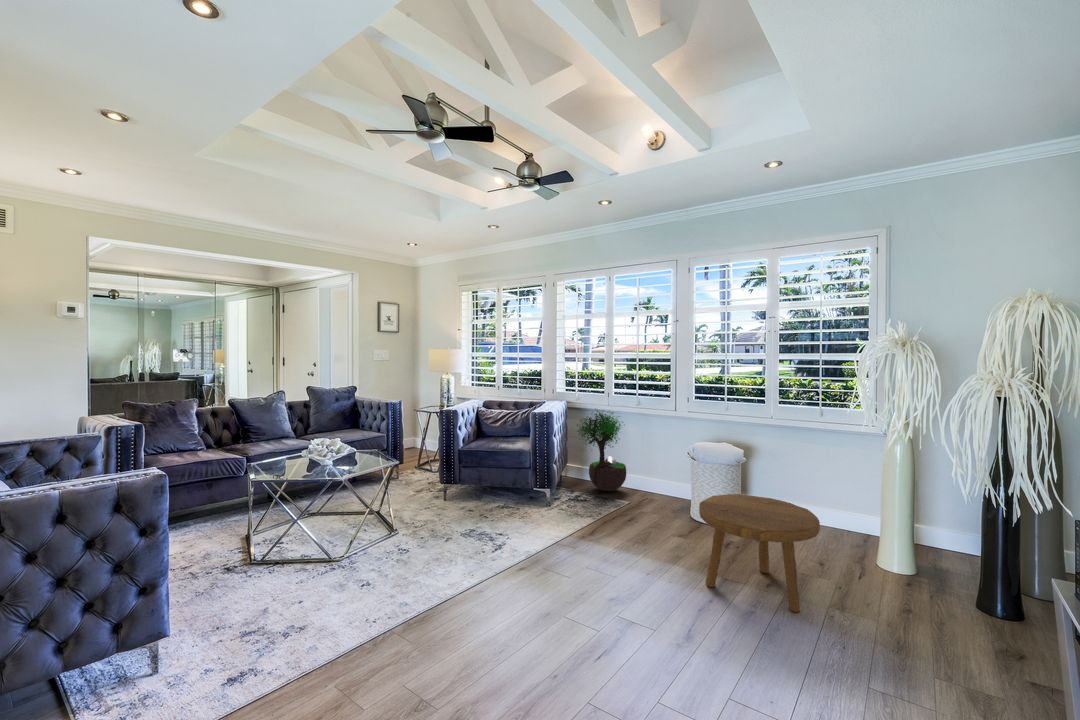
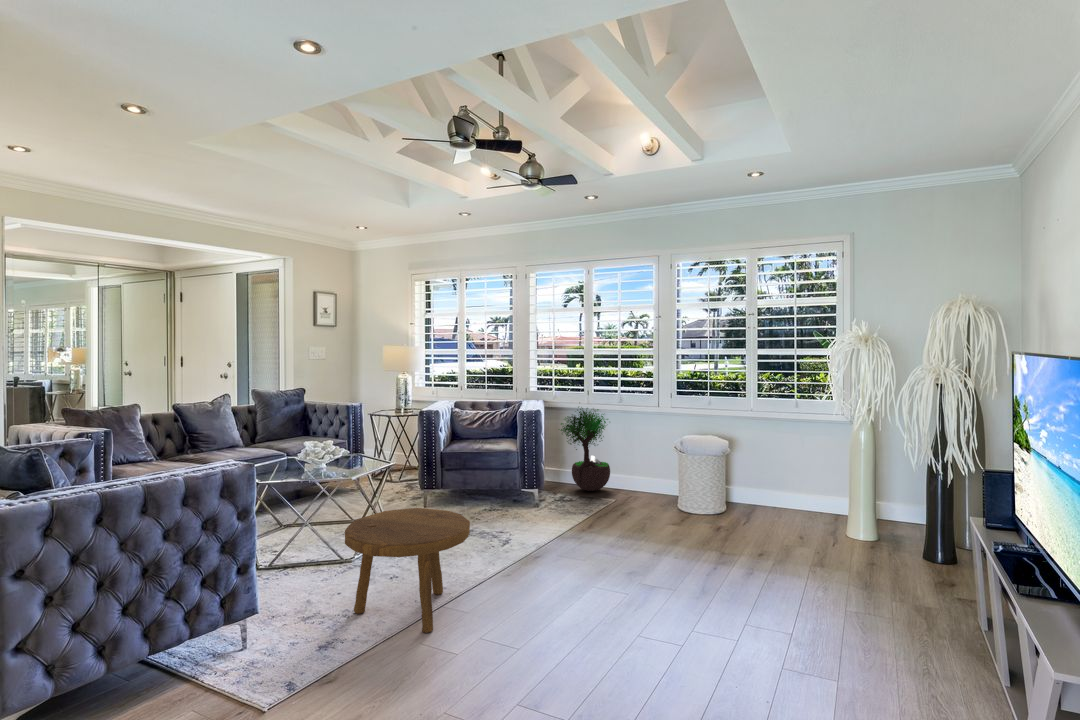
footstool: present [699,494,820,612] -> present [345,508,470,633]

